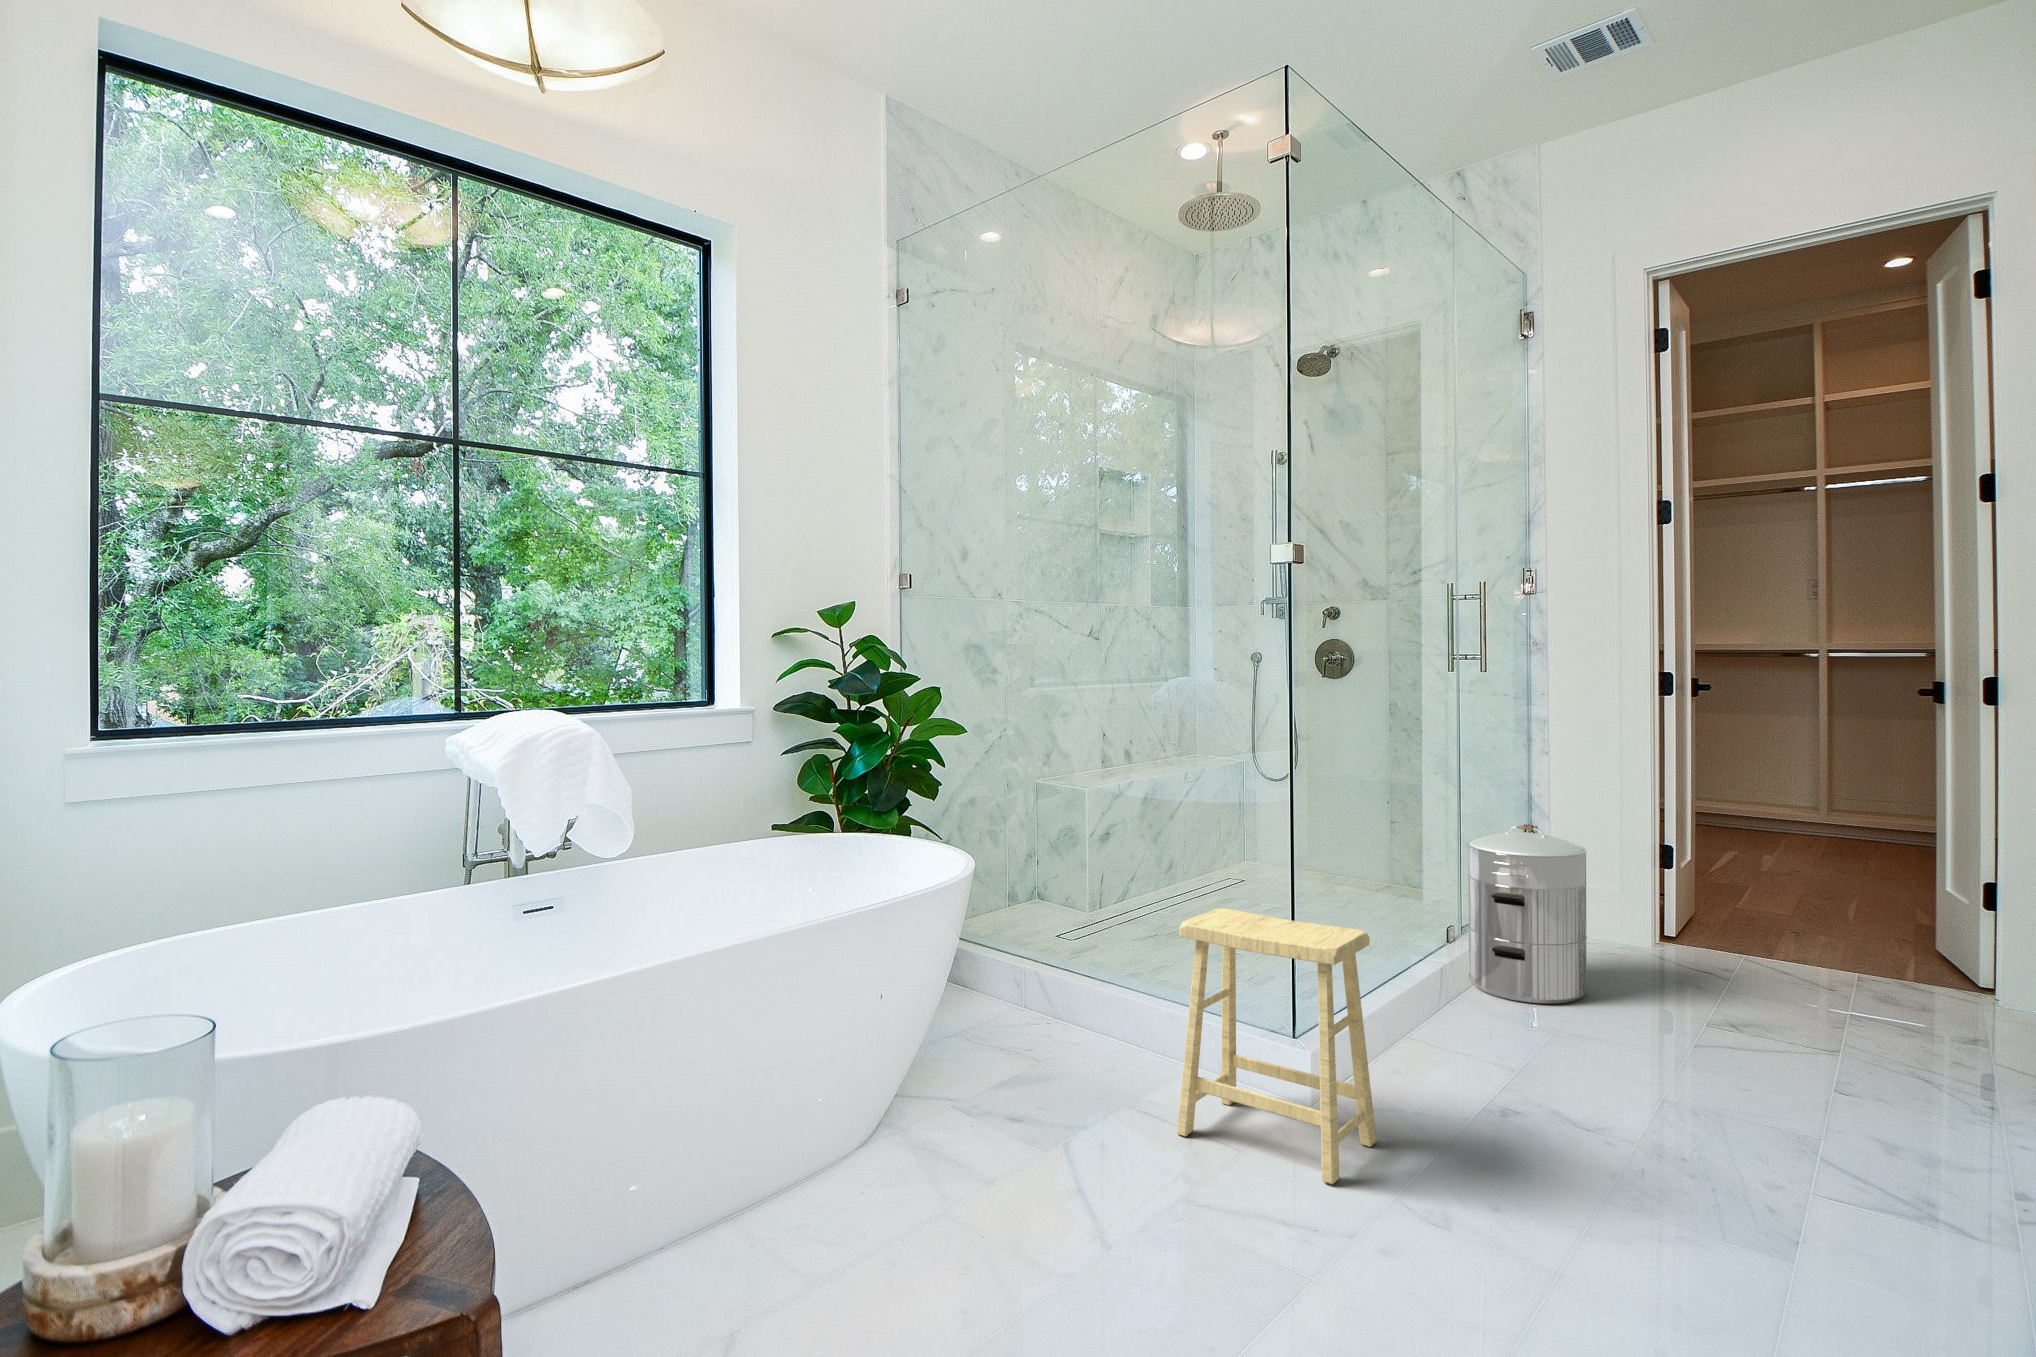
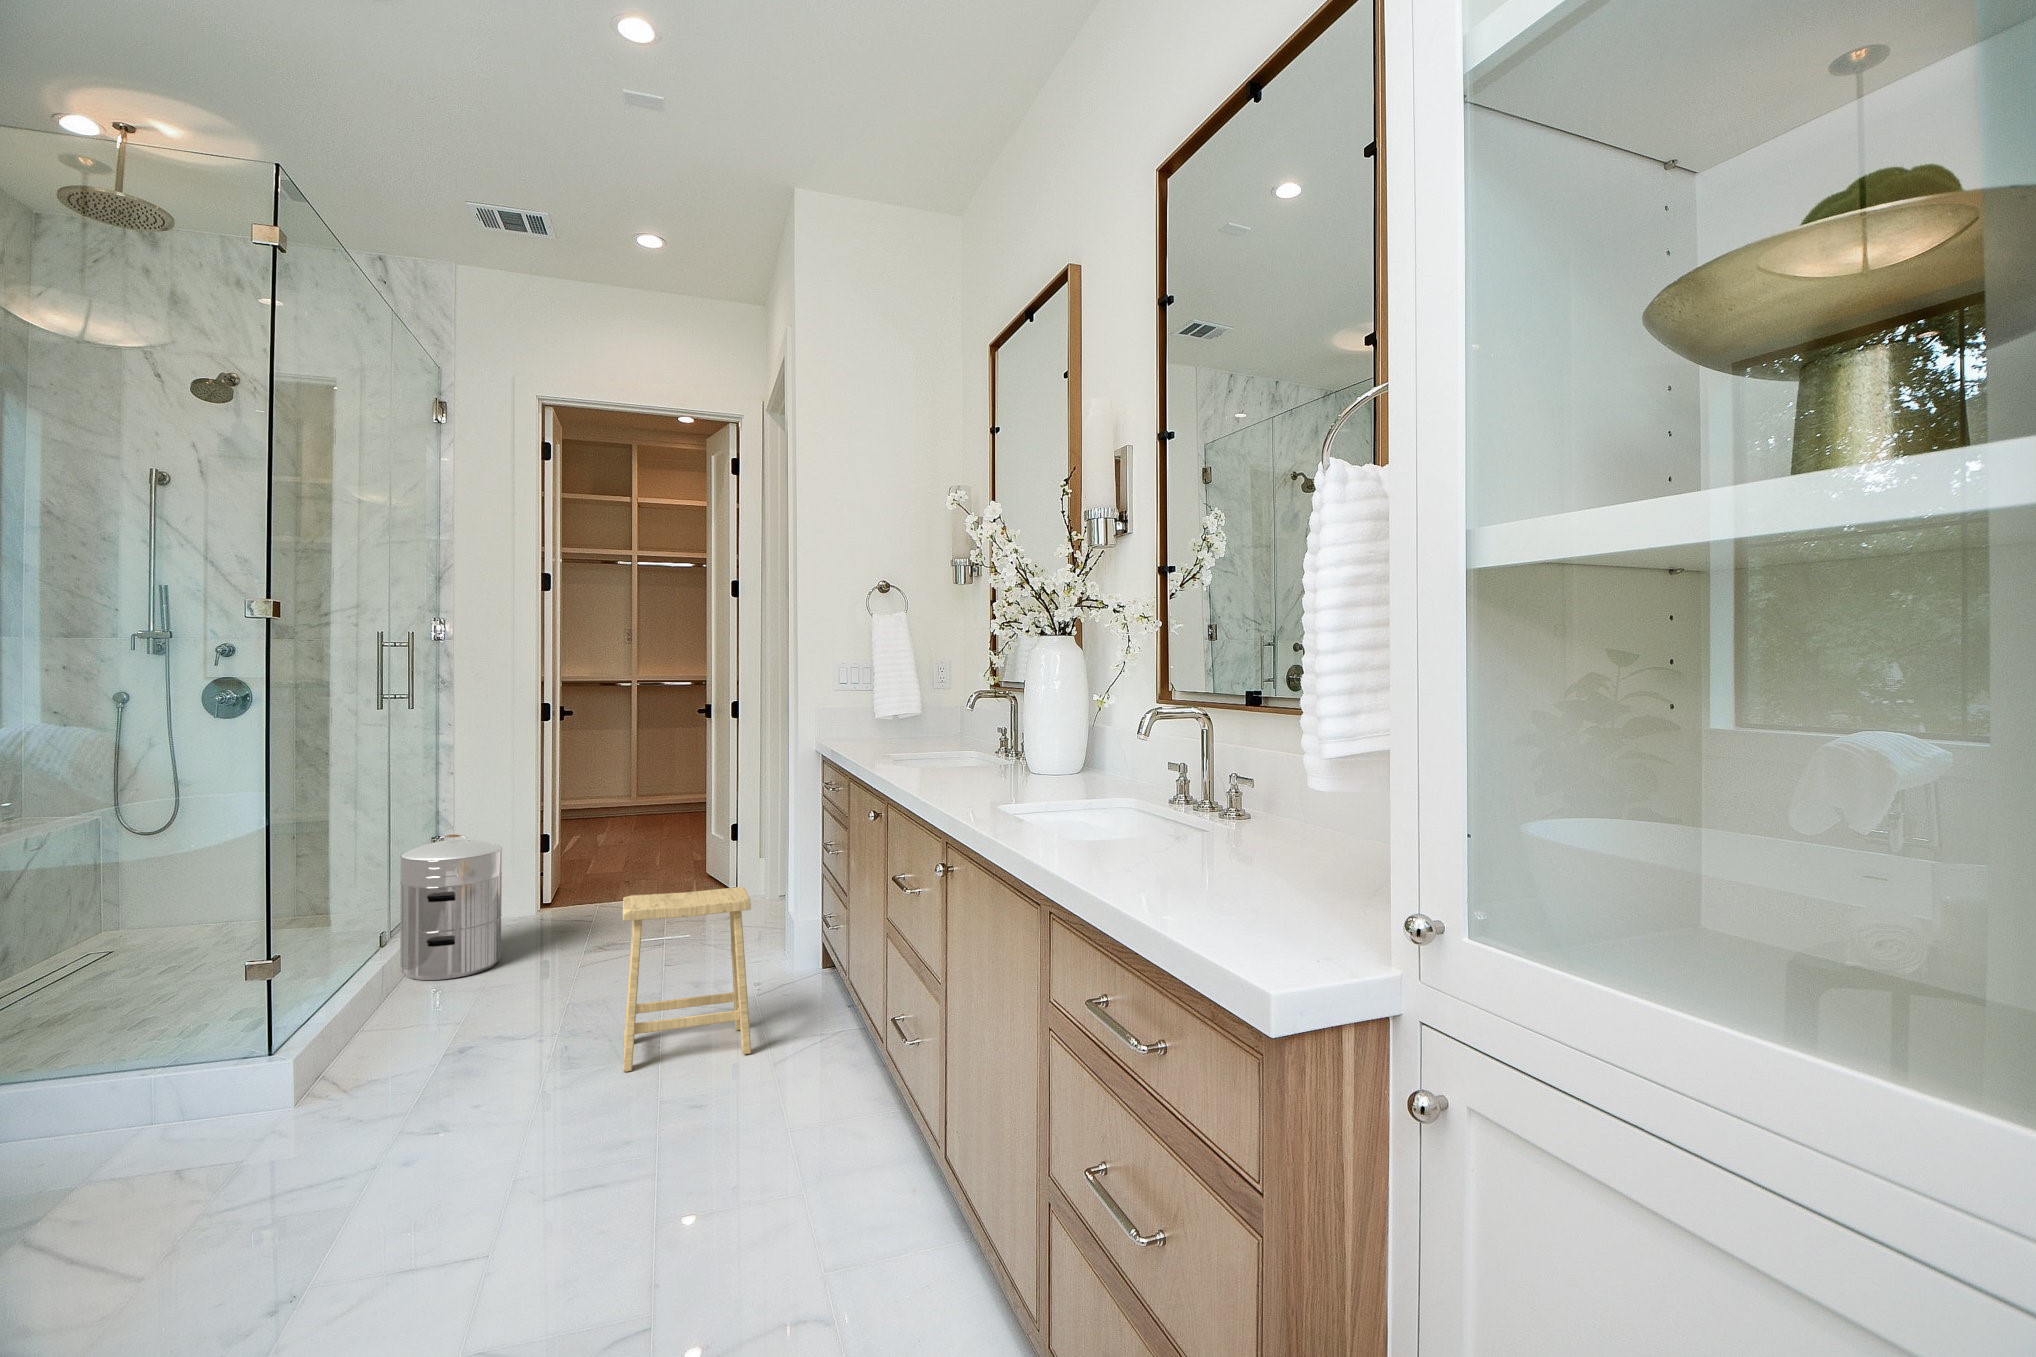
footstool: present [1177,908,1377,1184] -> present [623,887,751,1072]

